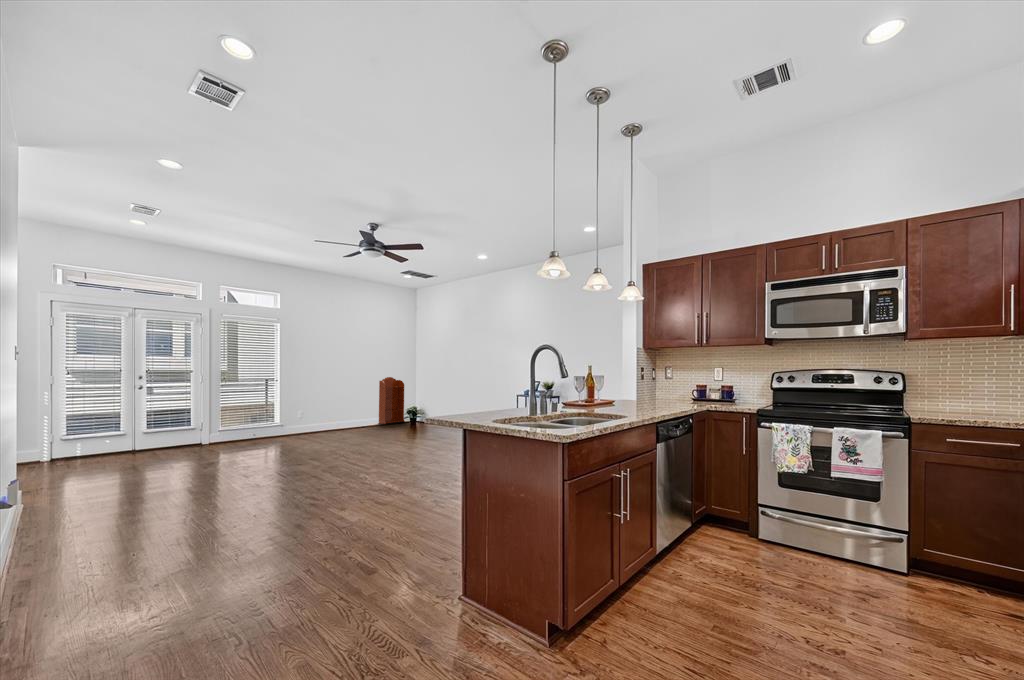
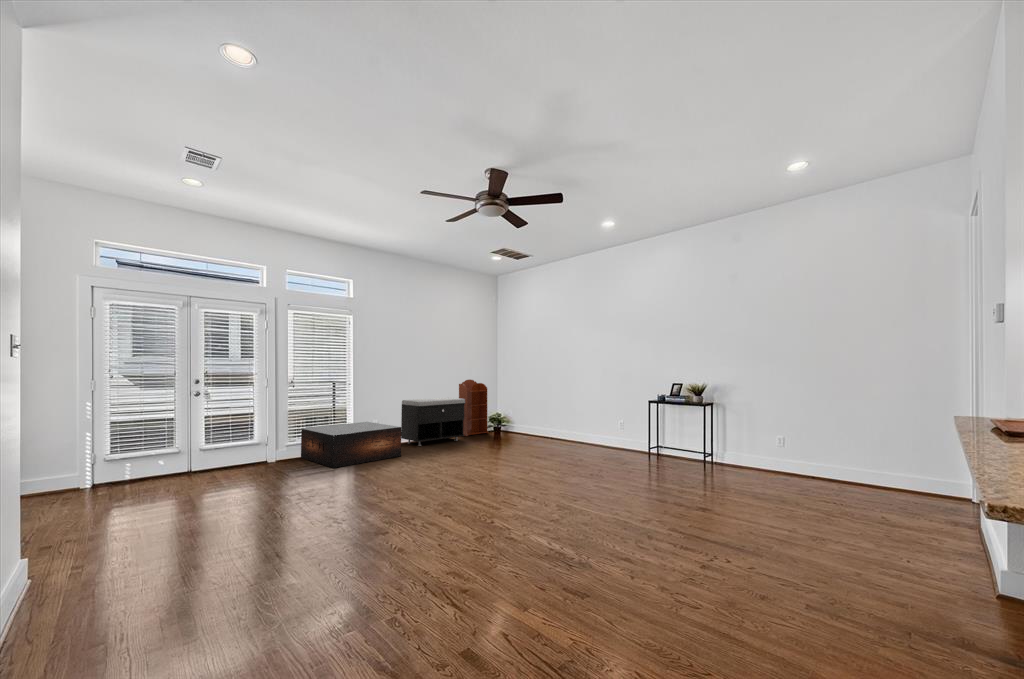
storage bench: none [326,392,382,432] -> present [401,398,465,446]
coffee table: none [233,412,321,449] -> present [301,422,401,468]

